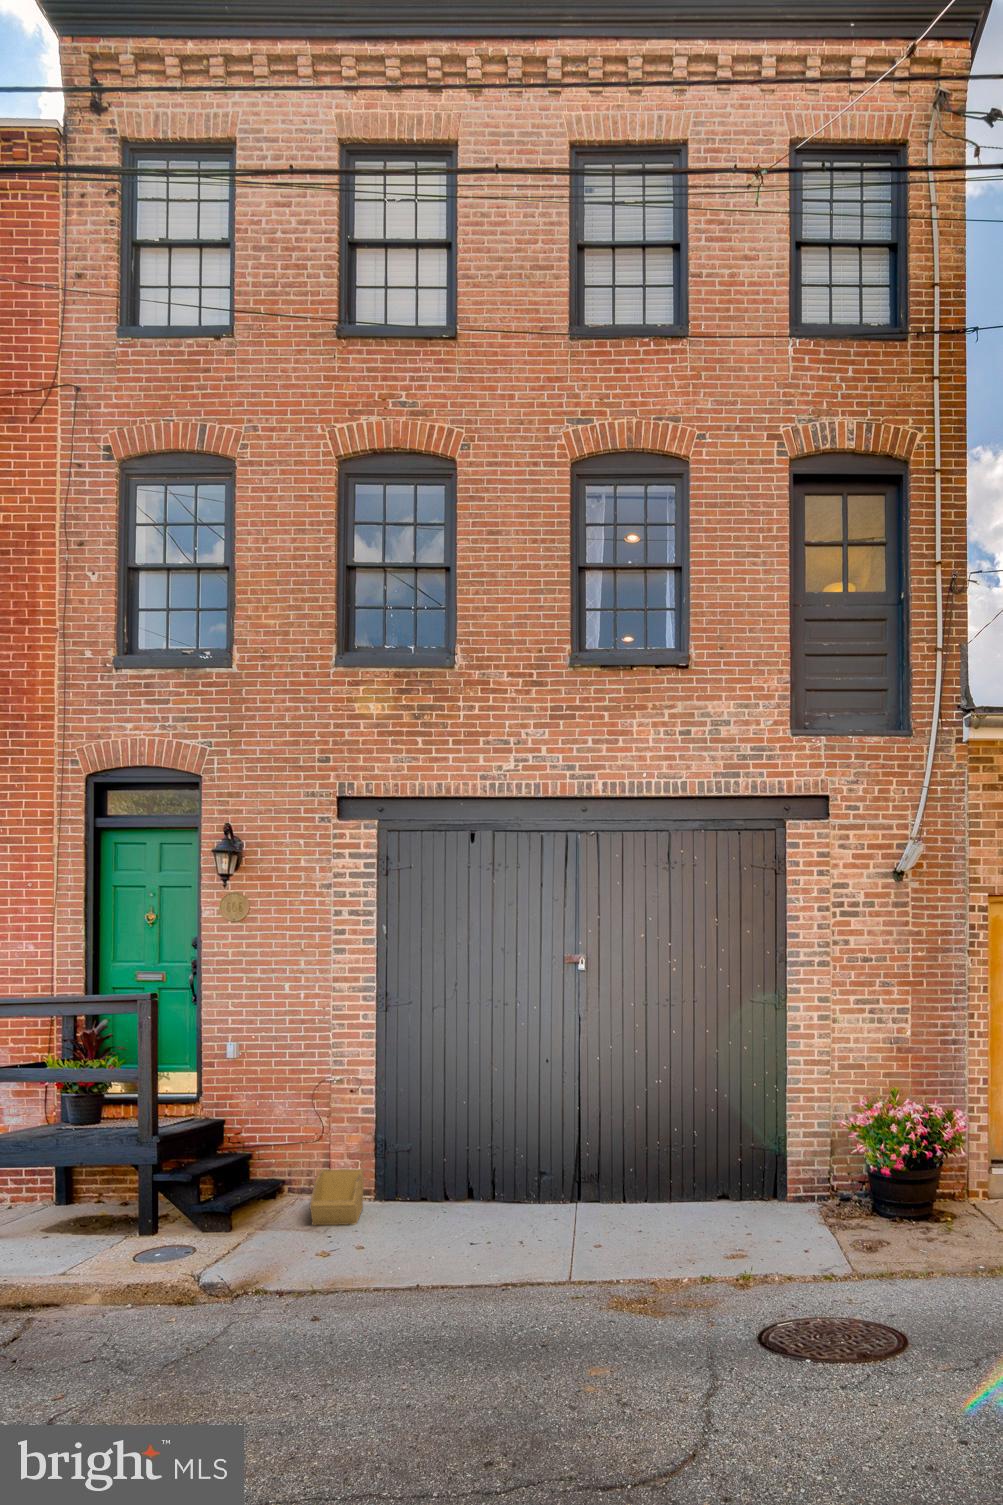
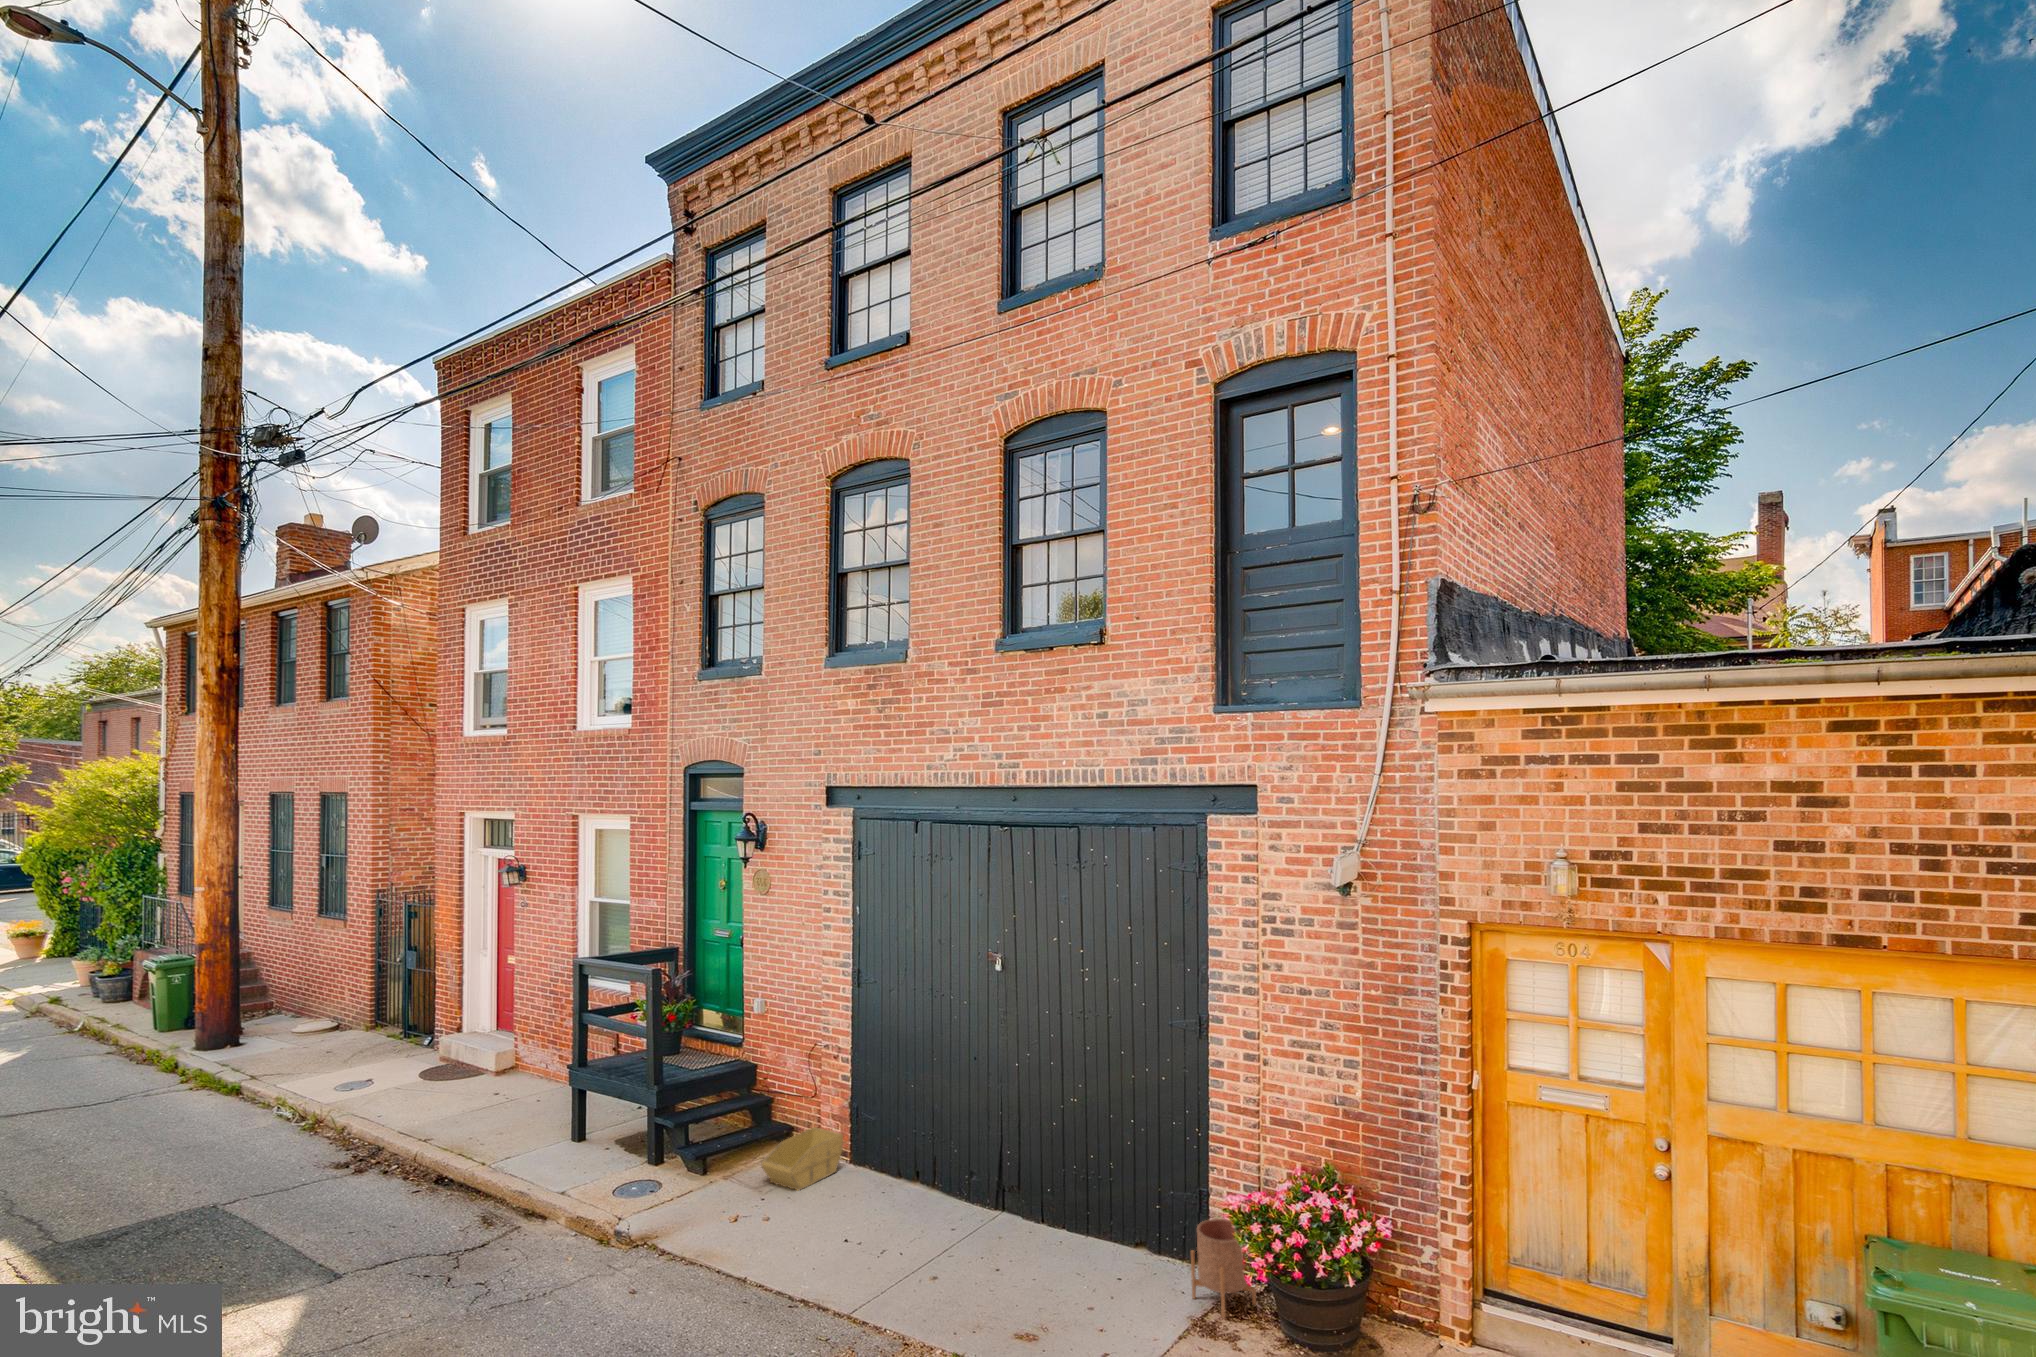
planter: none [793,1150,838,1218] -> present [1191,1219,1256,1318]

